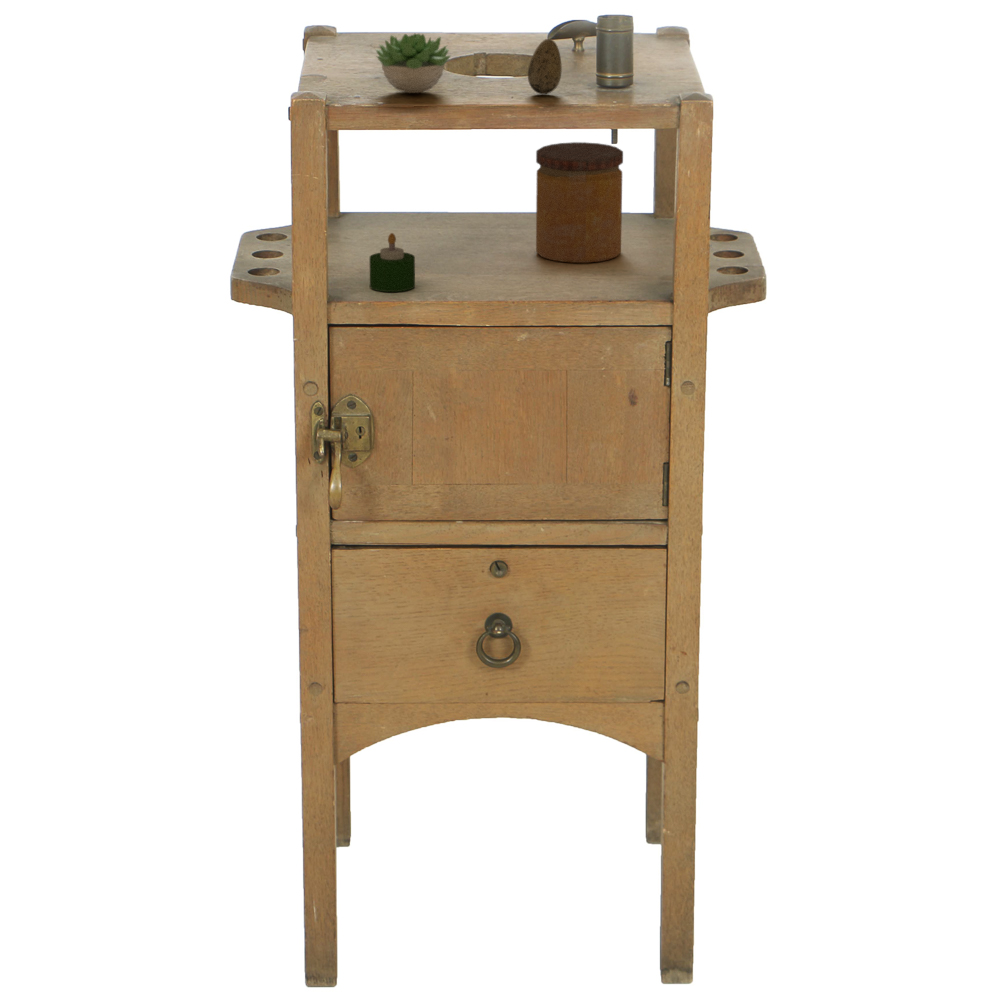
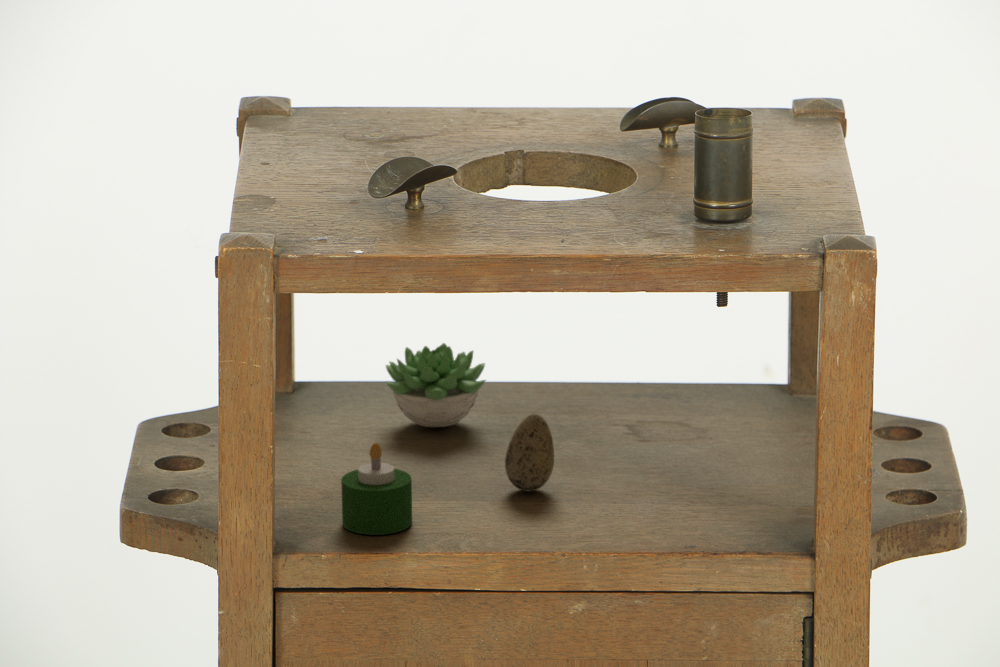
succulent plant: present [376,34,450,93] -> present [386,343,485,427]
decorative egg: present [528,39,562,94] -> present [505,414,554,491]
jar: present [536,142,623,263] -> none [603,285,735,473]

